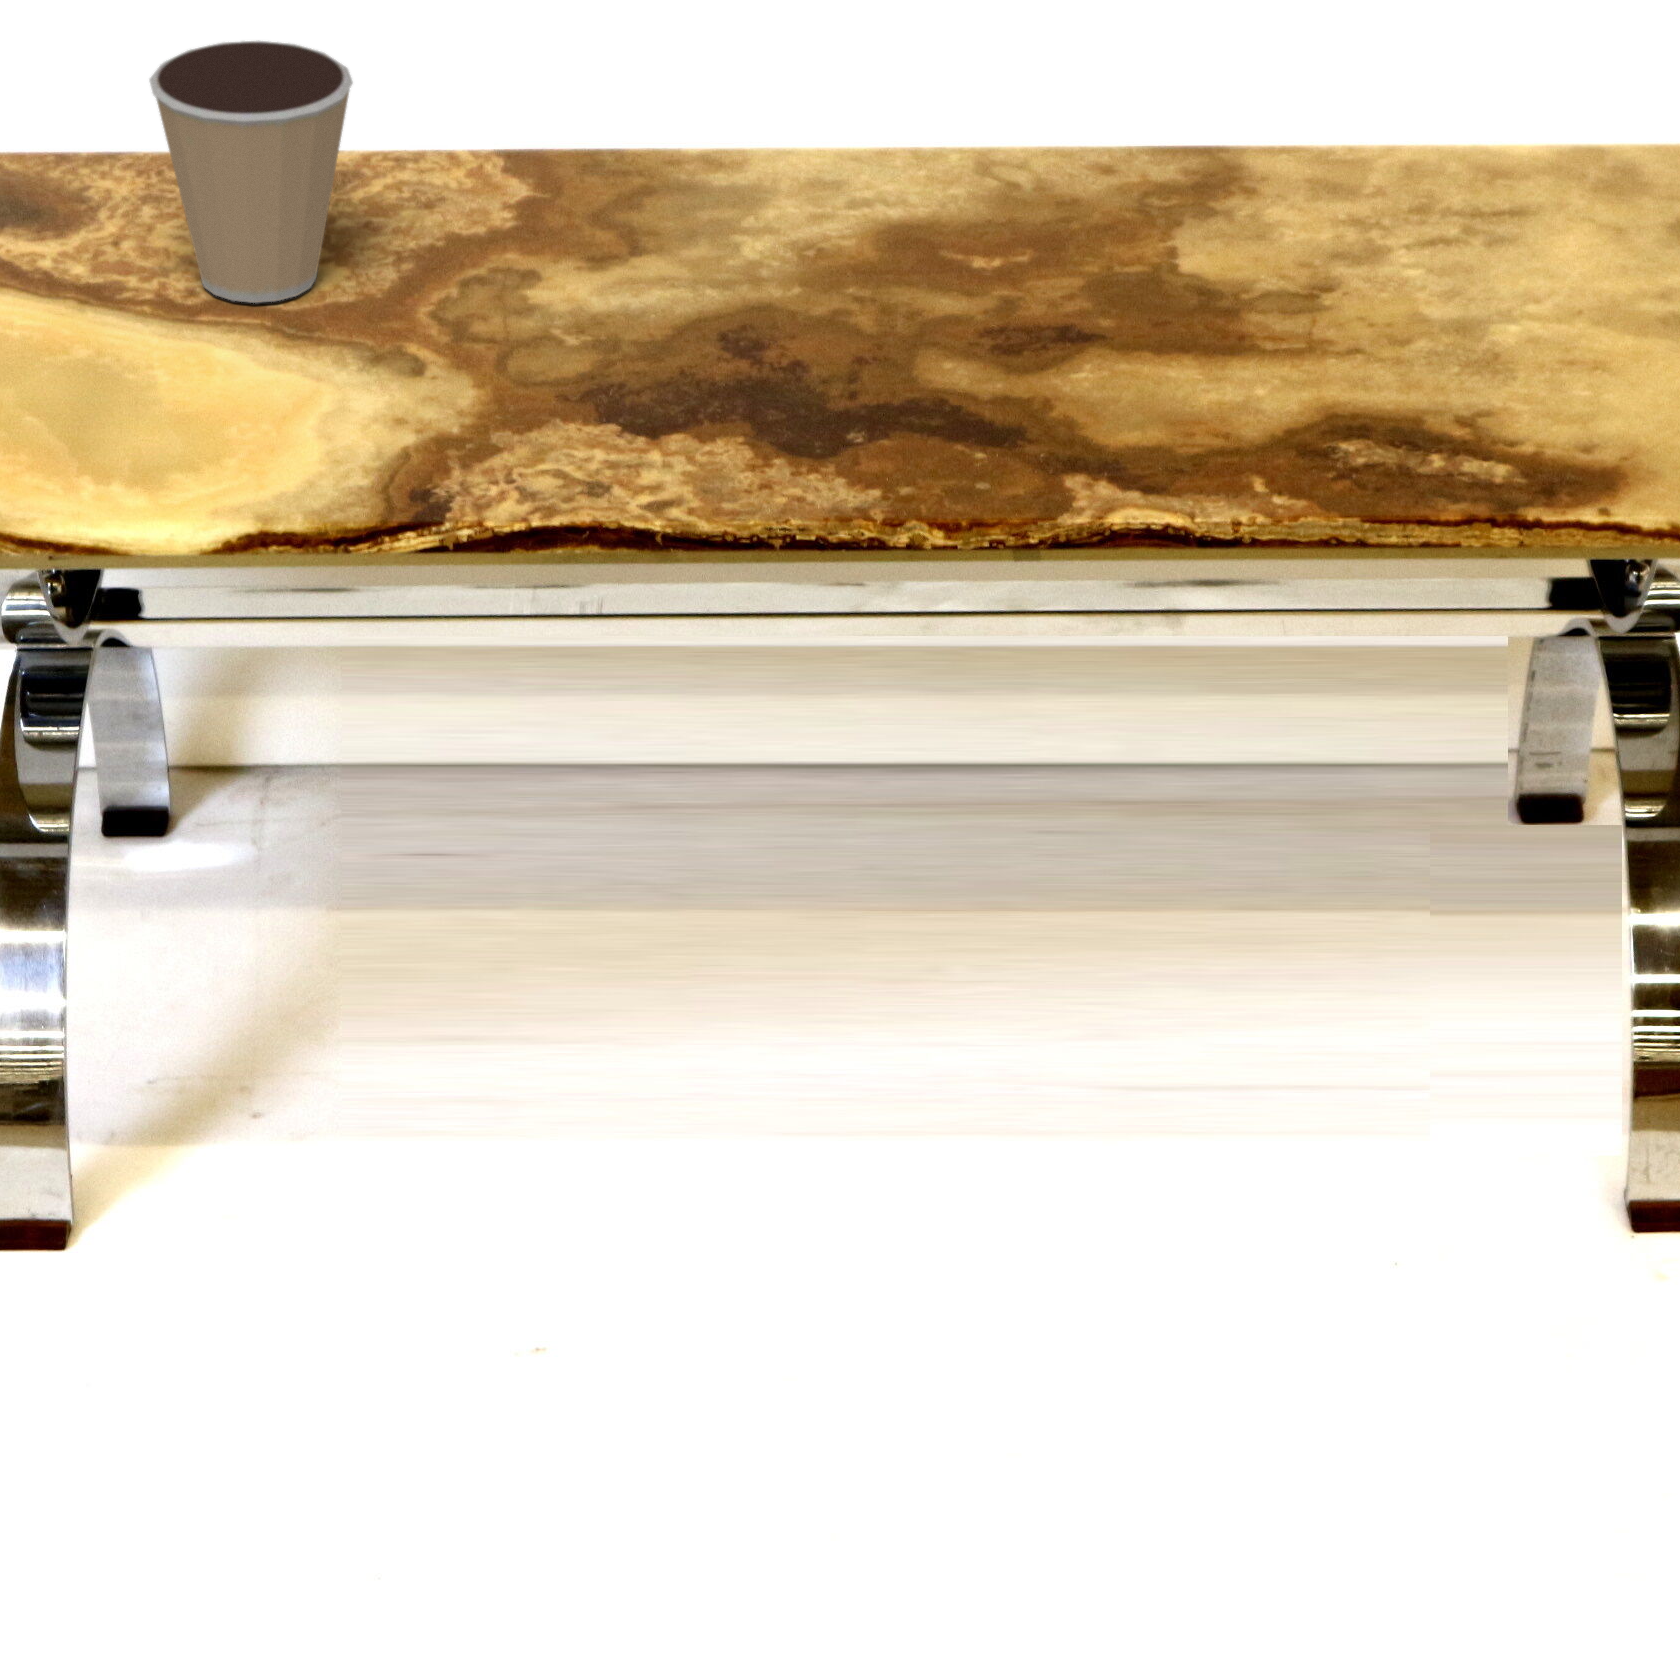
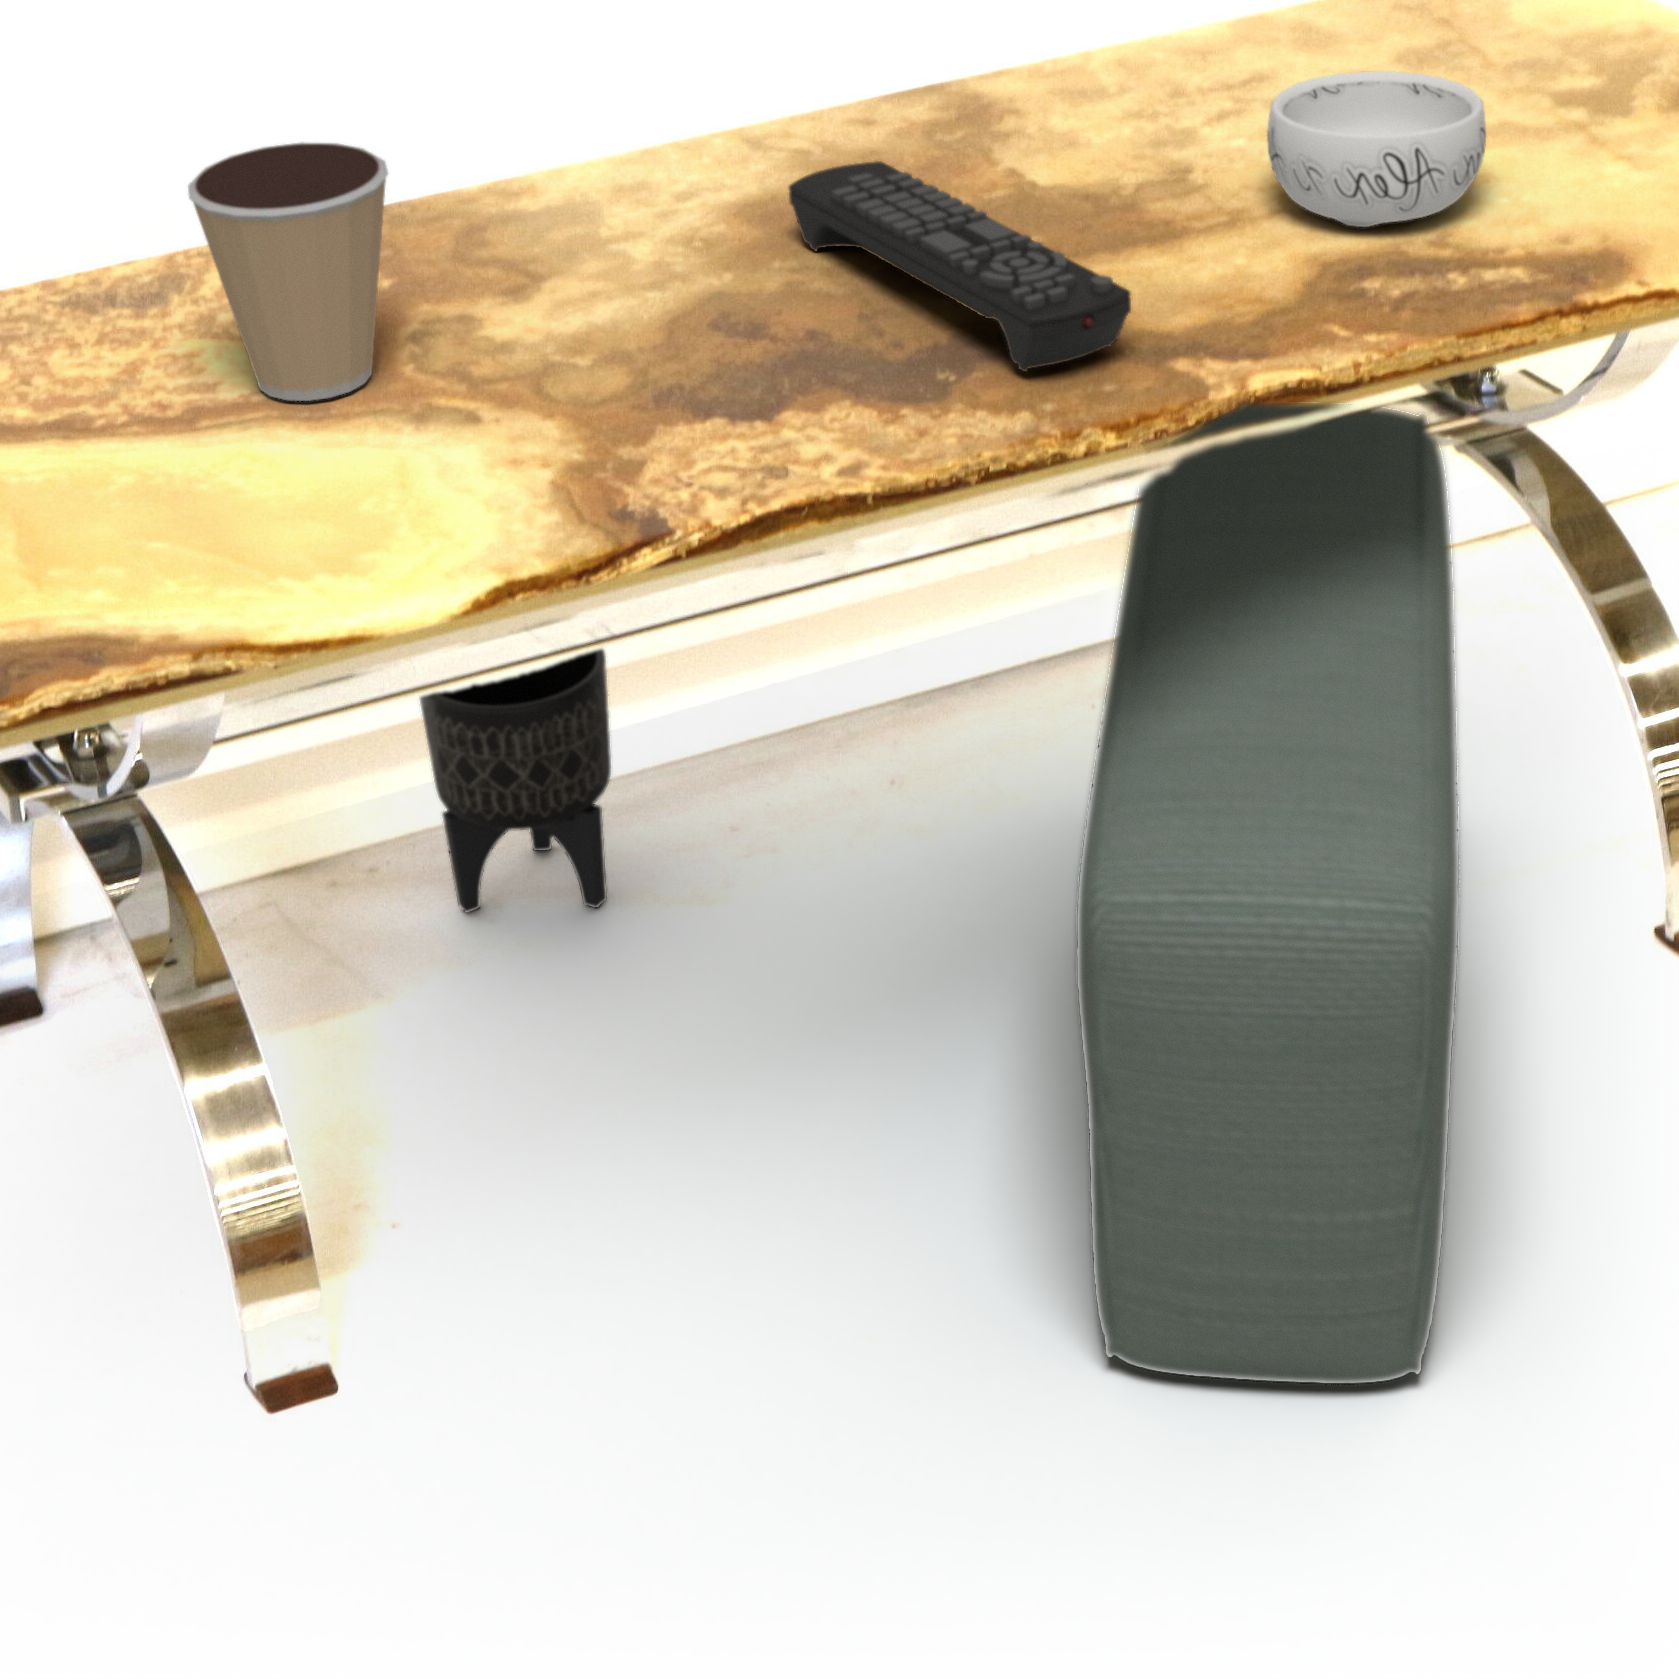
remote control: none [814,181,1024,447] -> present [788,161,1131,372]
decorative bowl: none [1304,204,1554,380] -> present [1267,71,1486,227]
pouf: none [763,512,1531,1561] -> present [1077,403,1459,1384]
planter: none [452,551,652,869] -> present [420,649,611,912]

